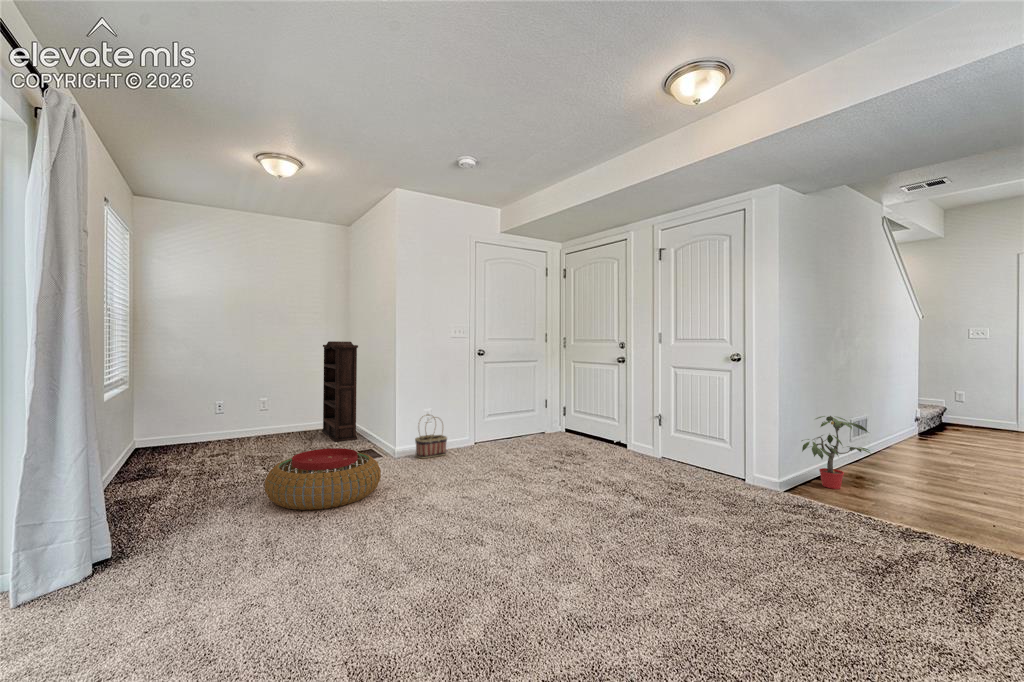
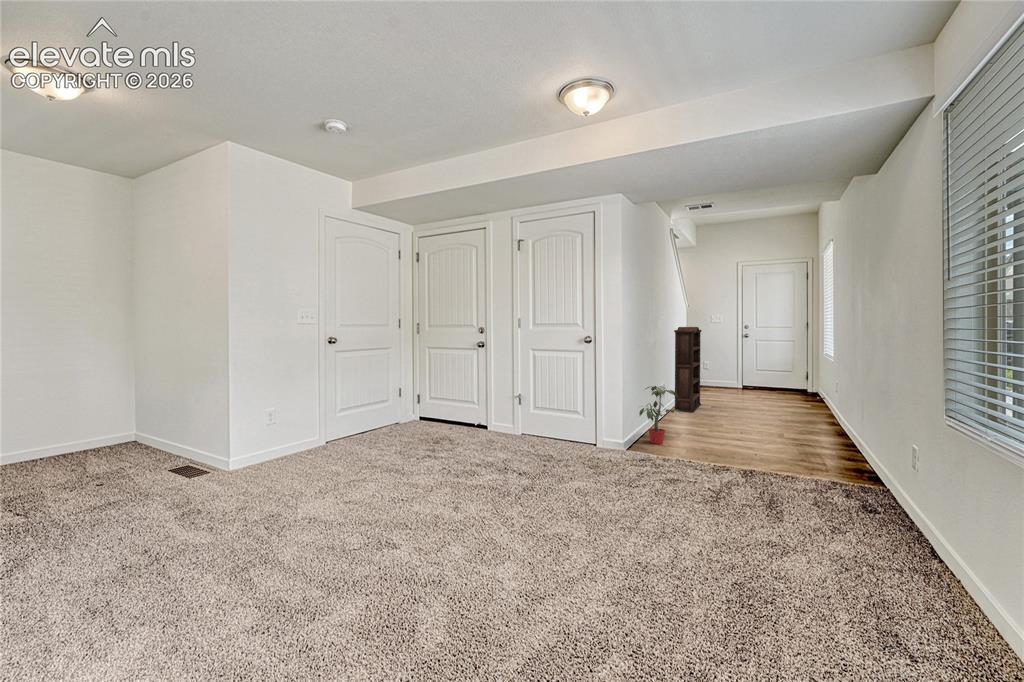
bookshelf: present [322,341,358,442] -> present [674,327,701,412]
basket: present [415,415,447,459] -> none [261,414,302,466]
pouf: present [265,448,381,510] -> none [73,465,243,550]

